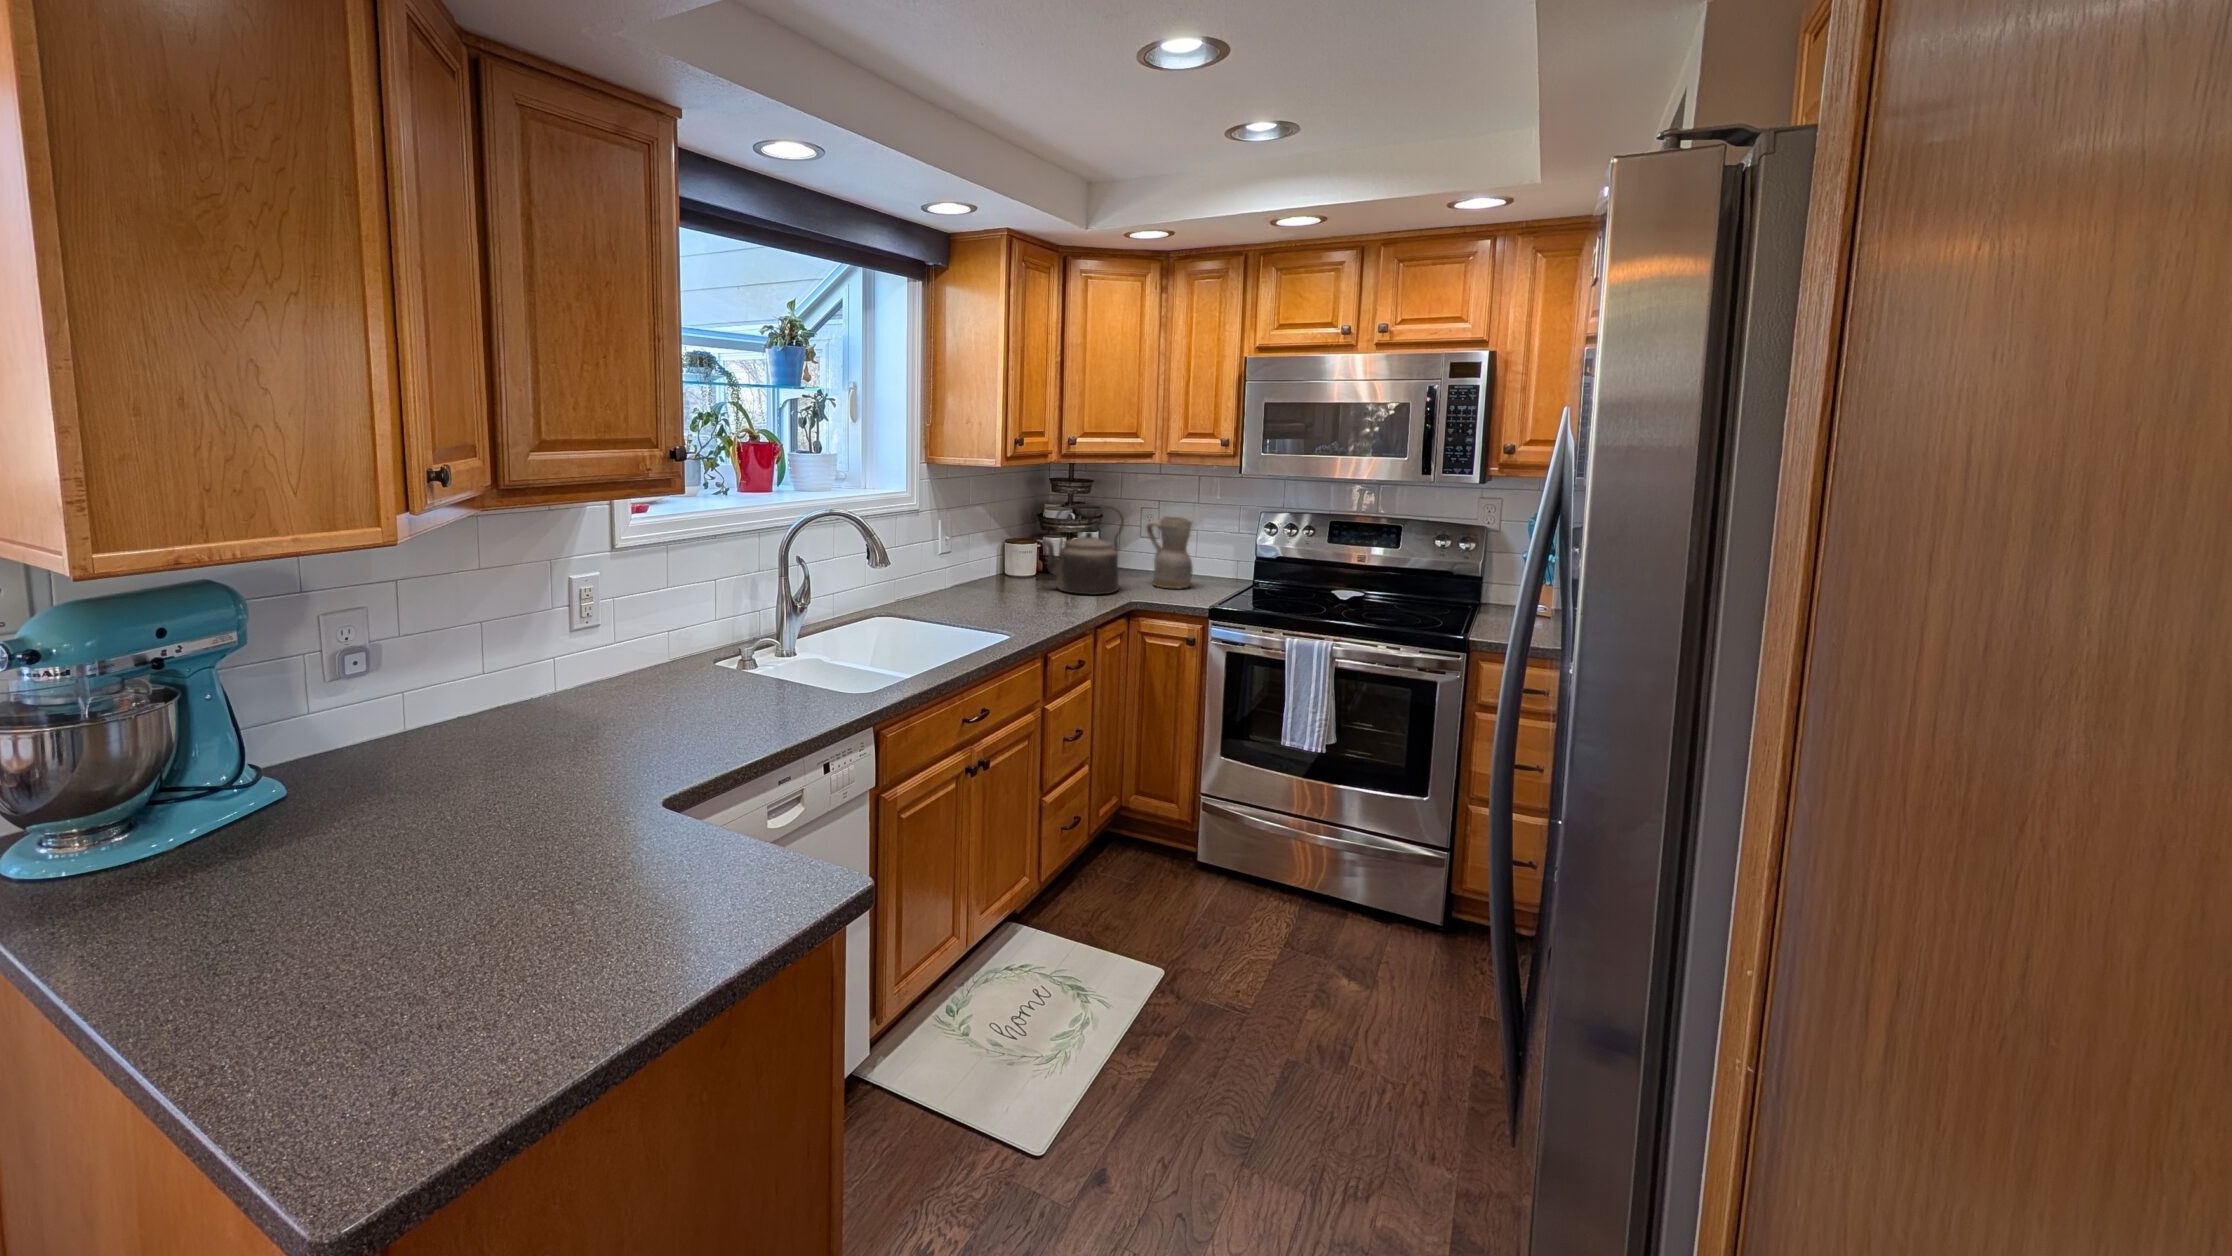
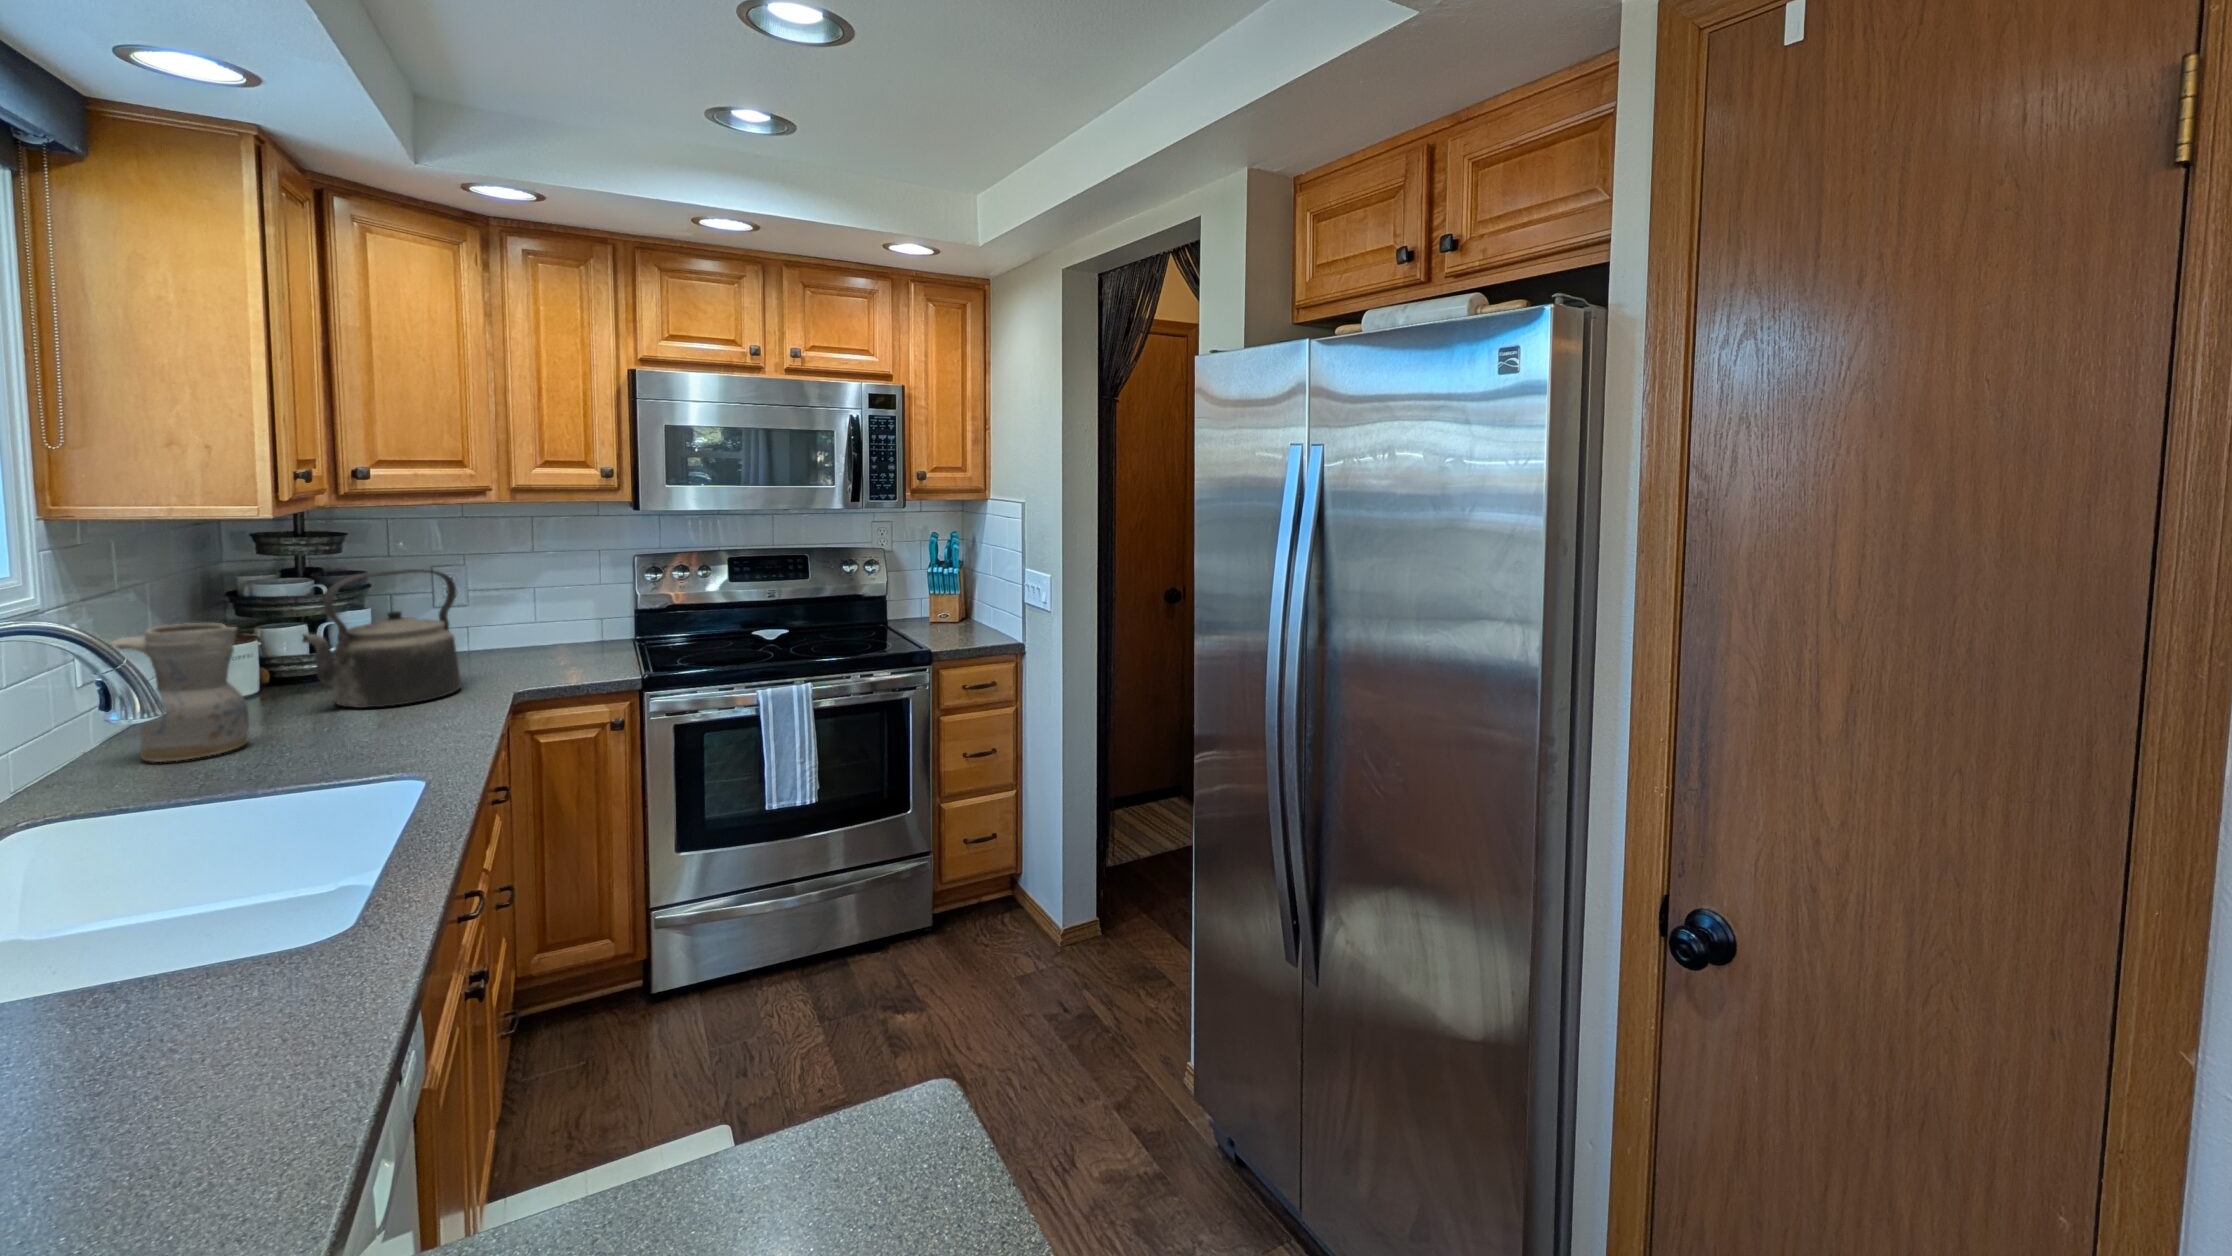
ceramic pitcher: present [1147,516,1193,589] -> present [111,623,249,762]

